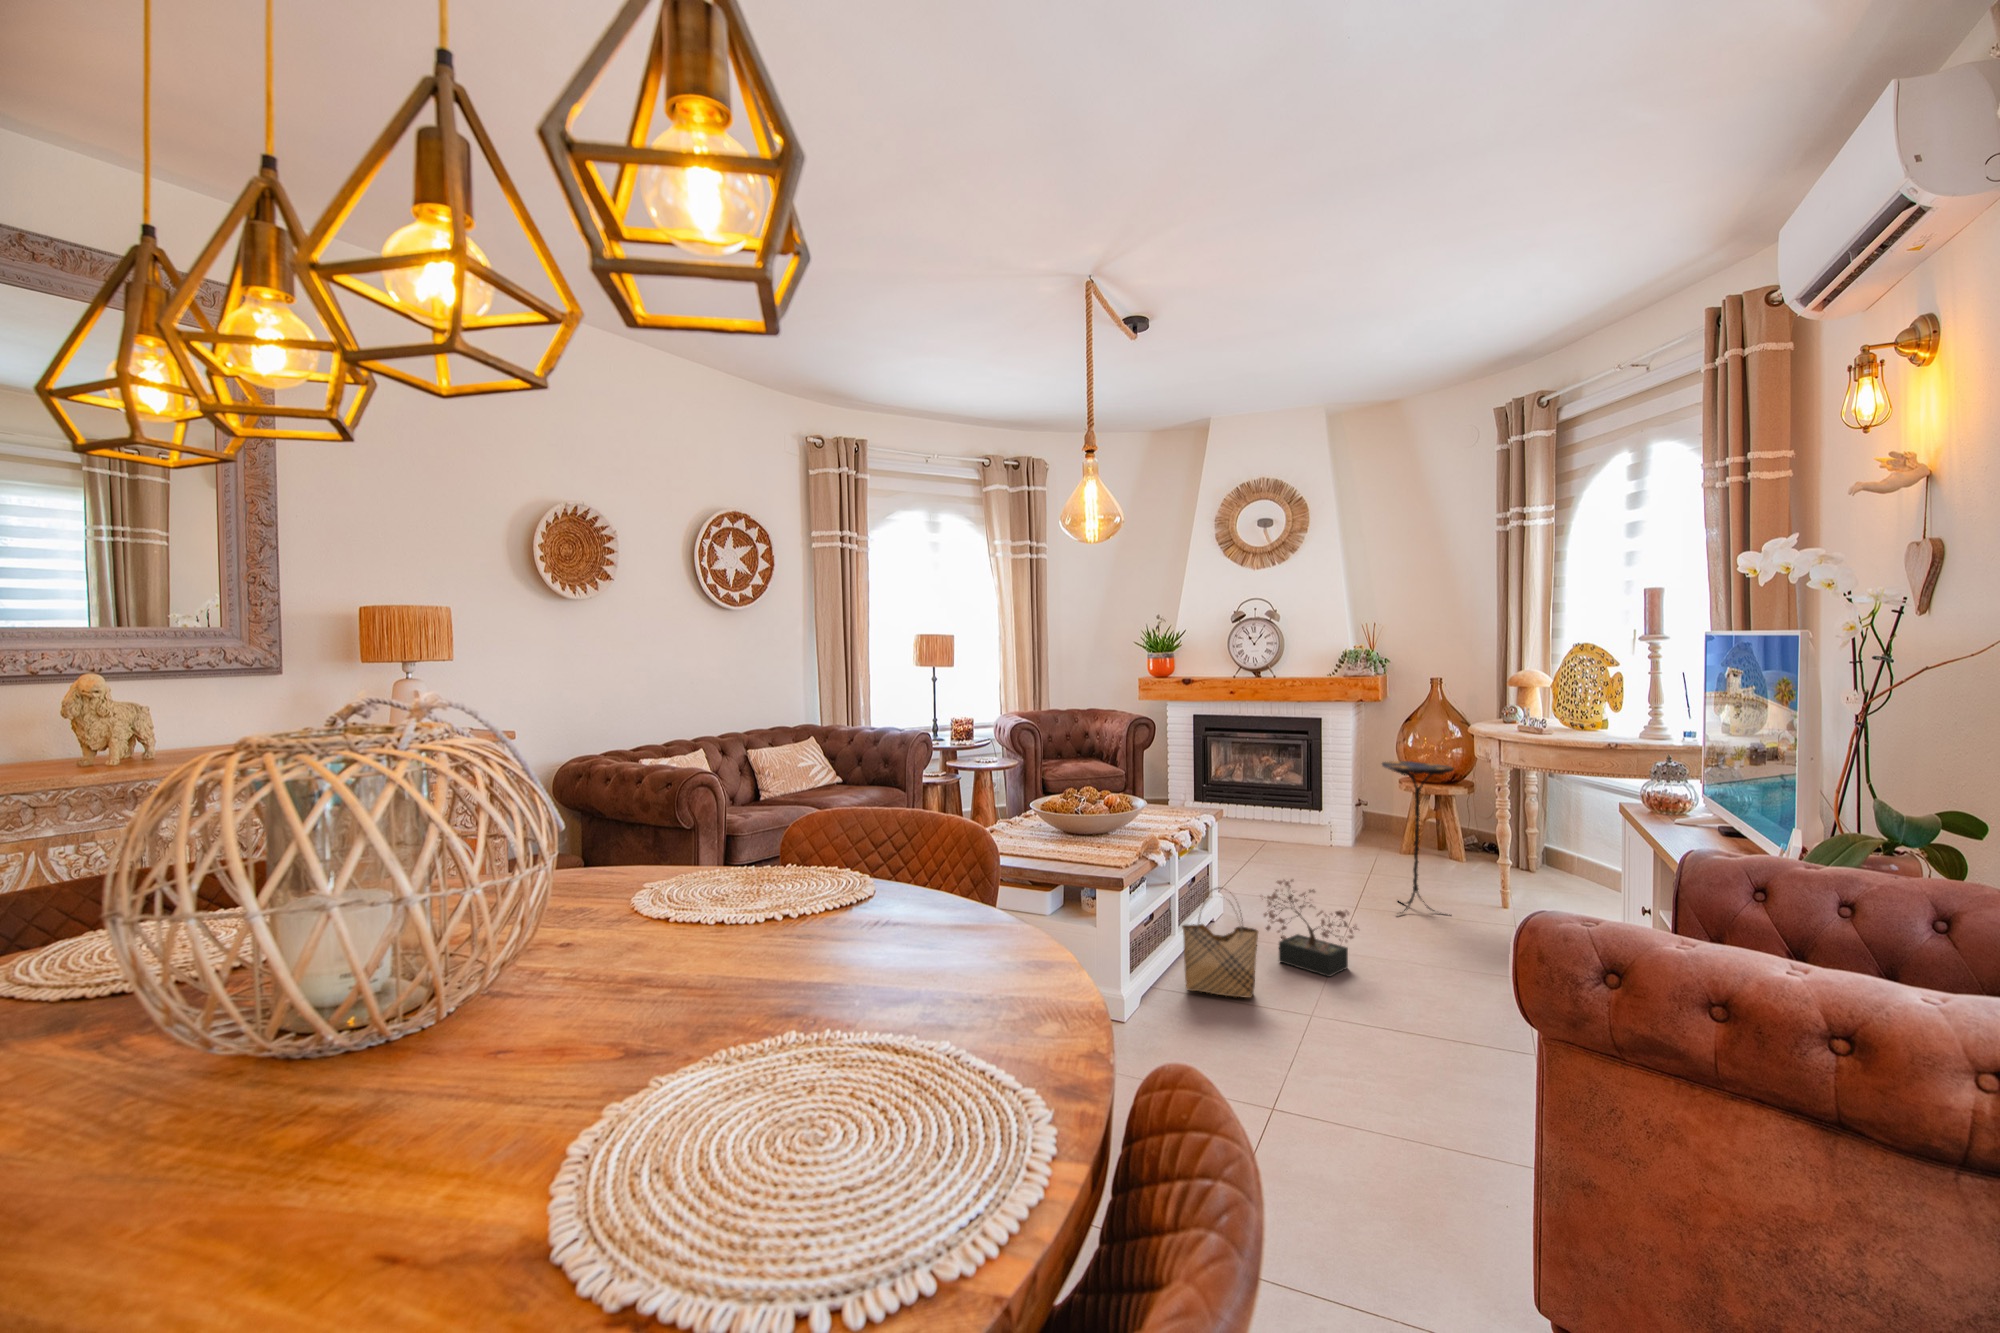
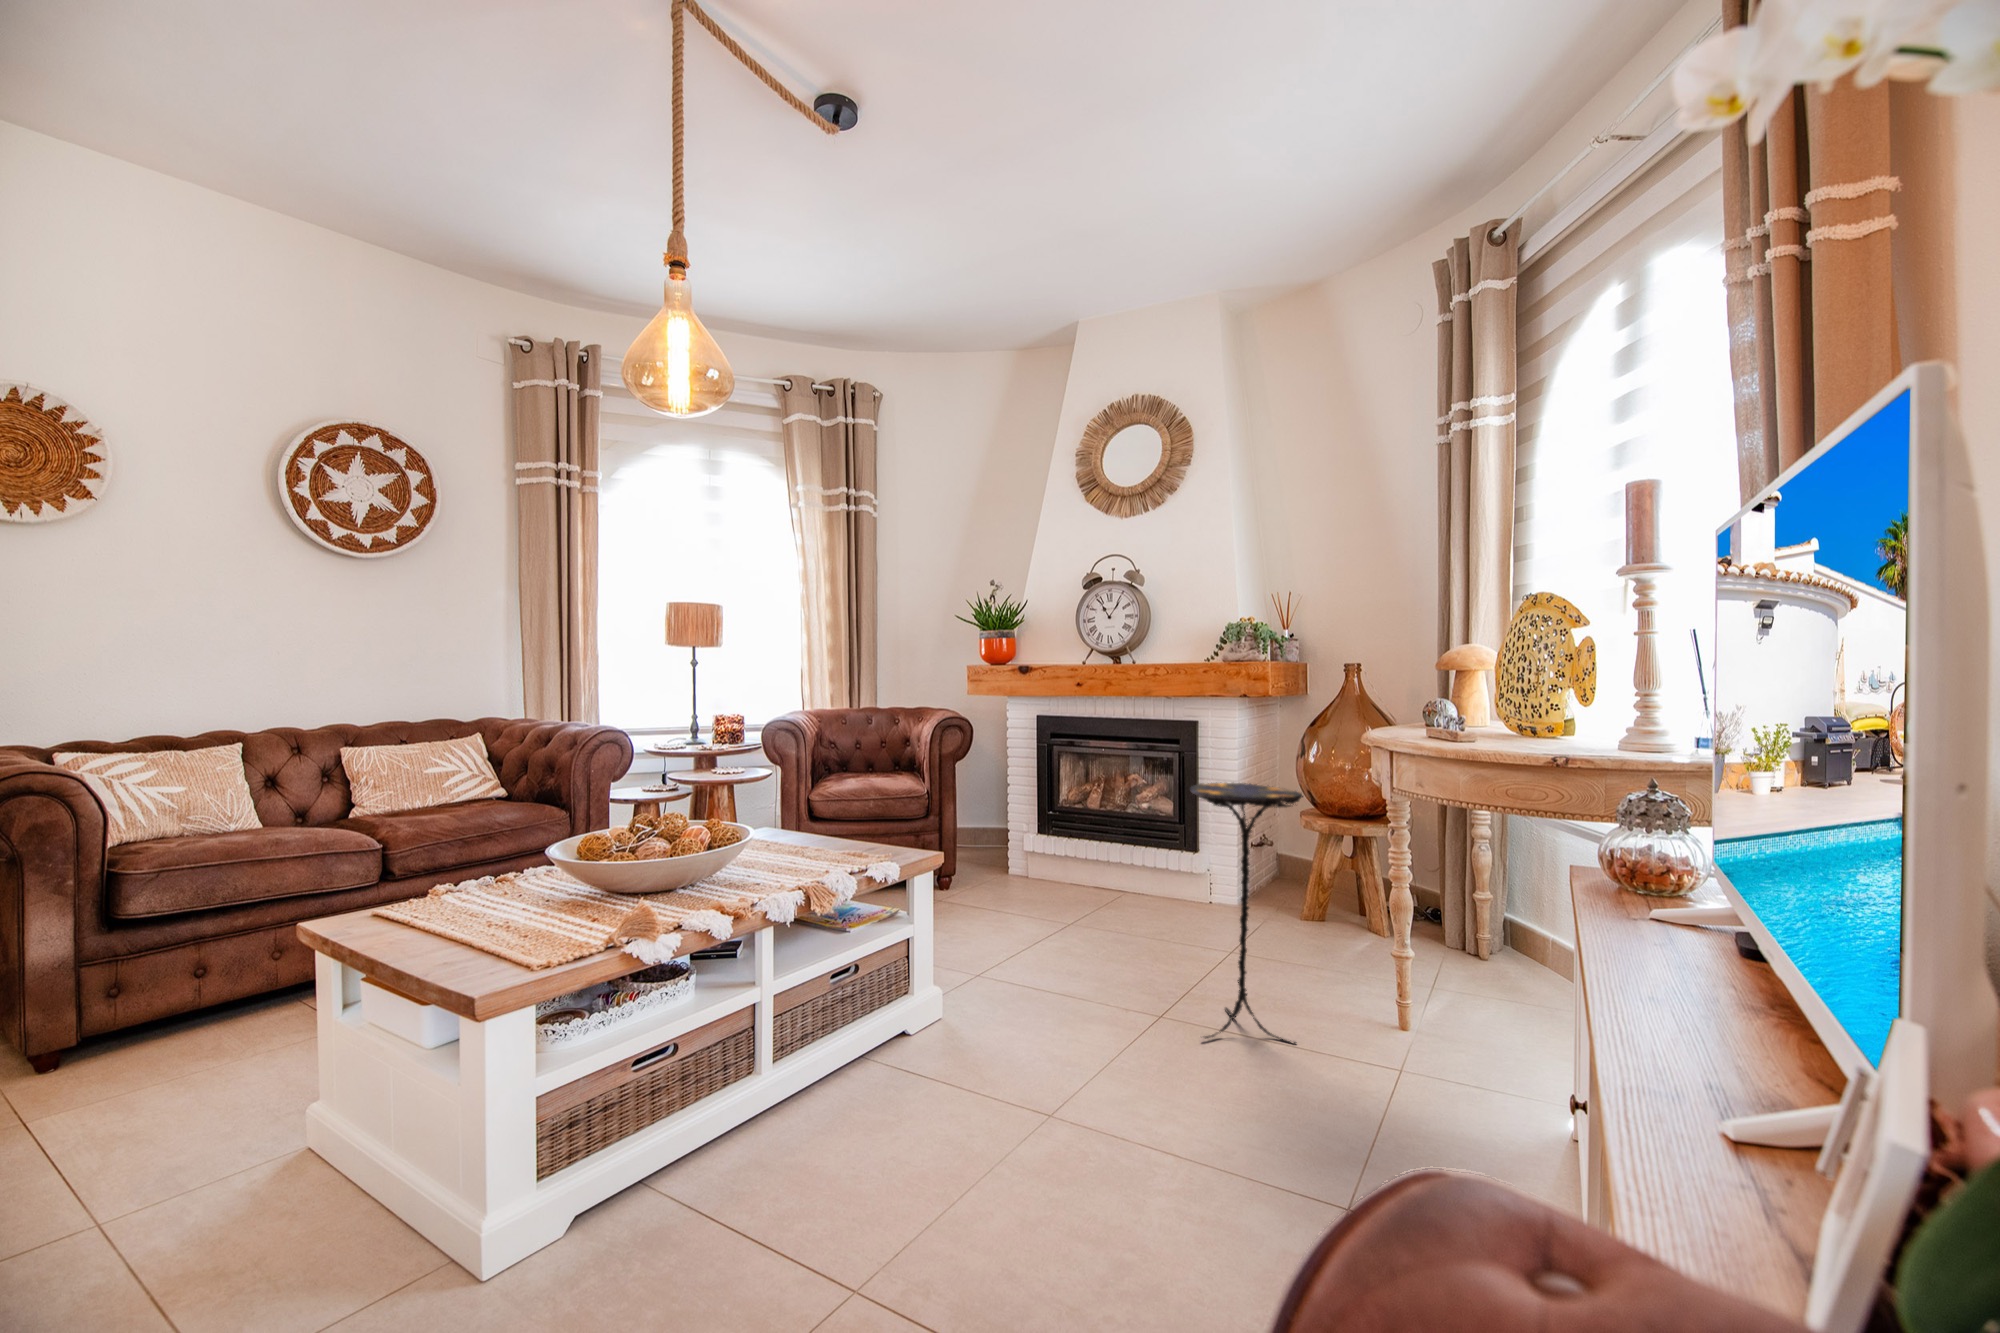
decorative plant: present [1262,880,1359,977] -> none [880,989,1045,1194]
woven basket: present [1182,887,1258,998] -> none [654,1018,795,1254]

